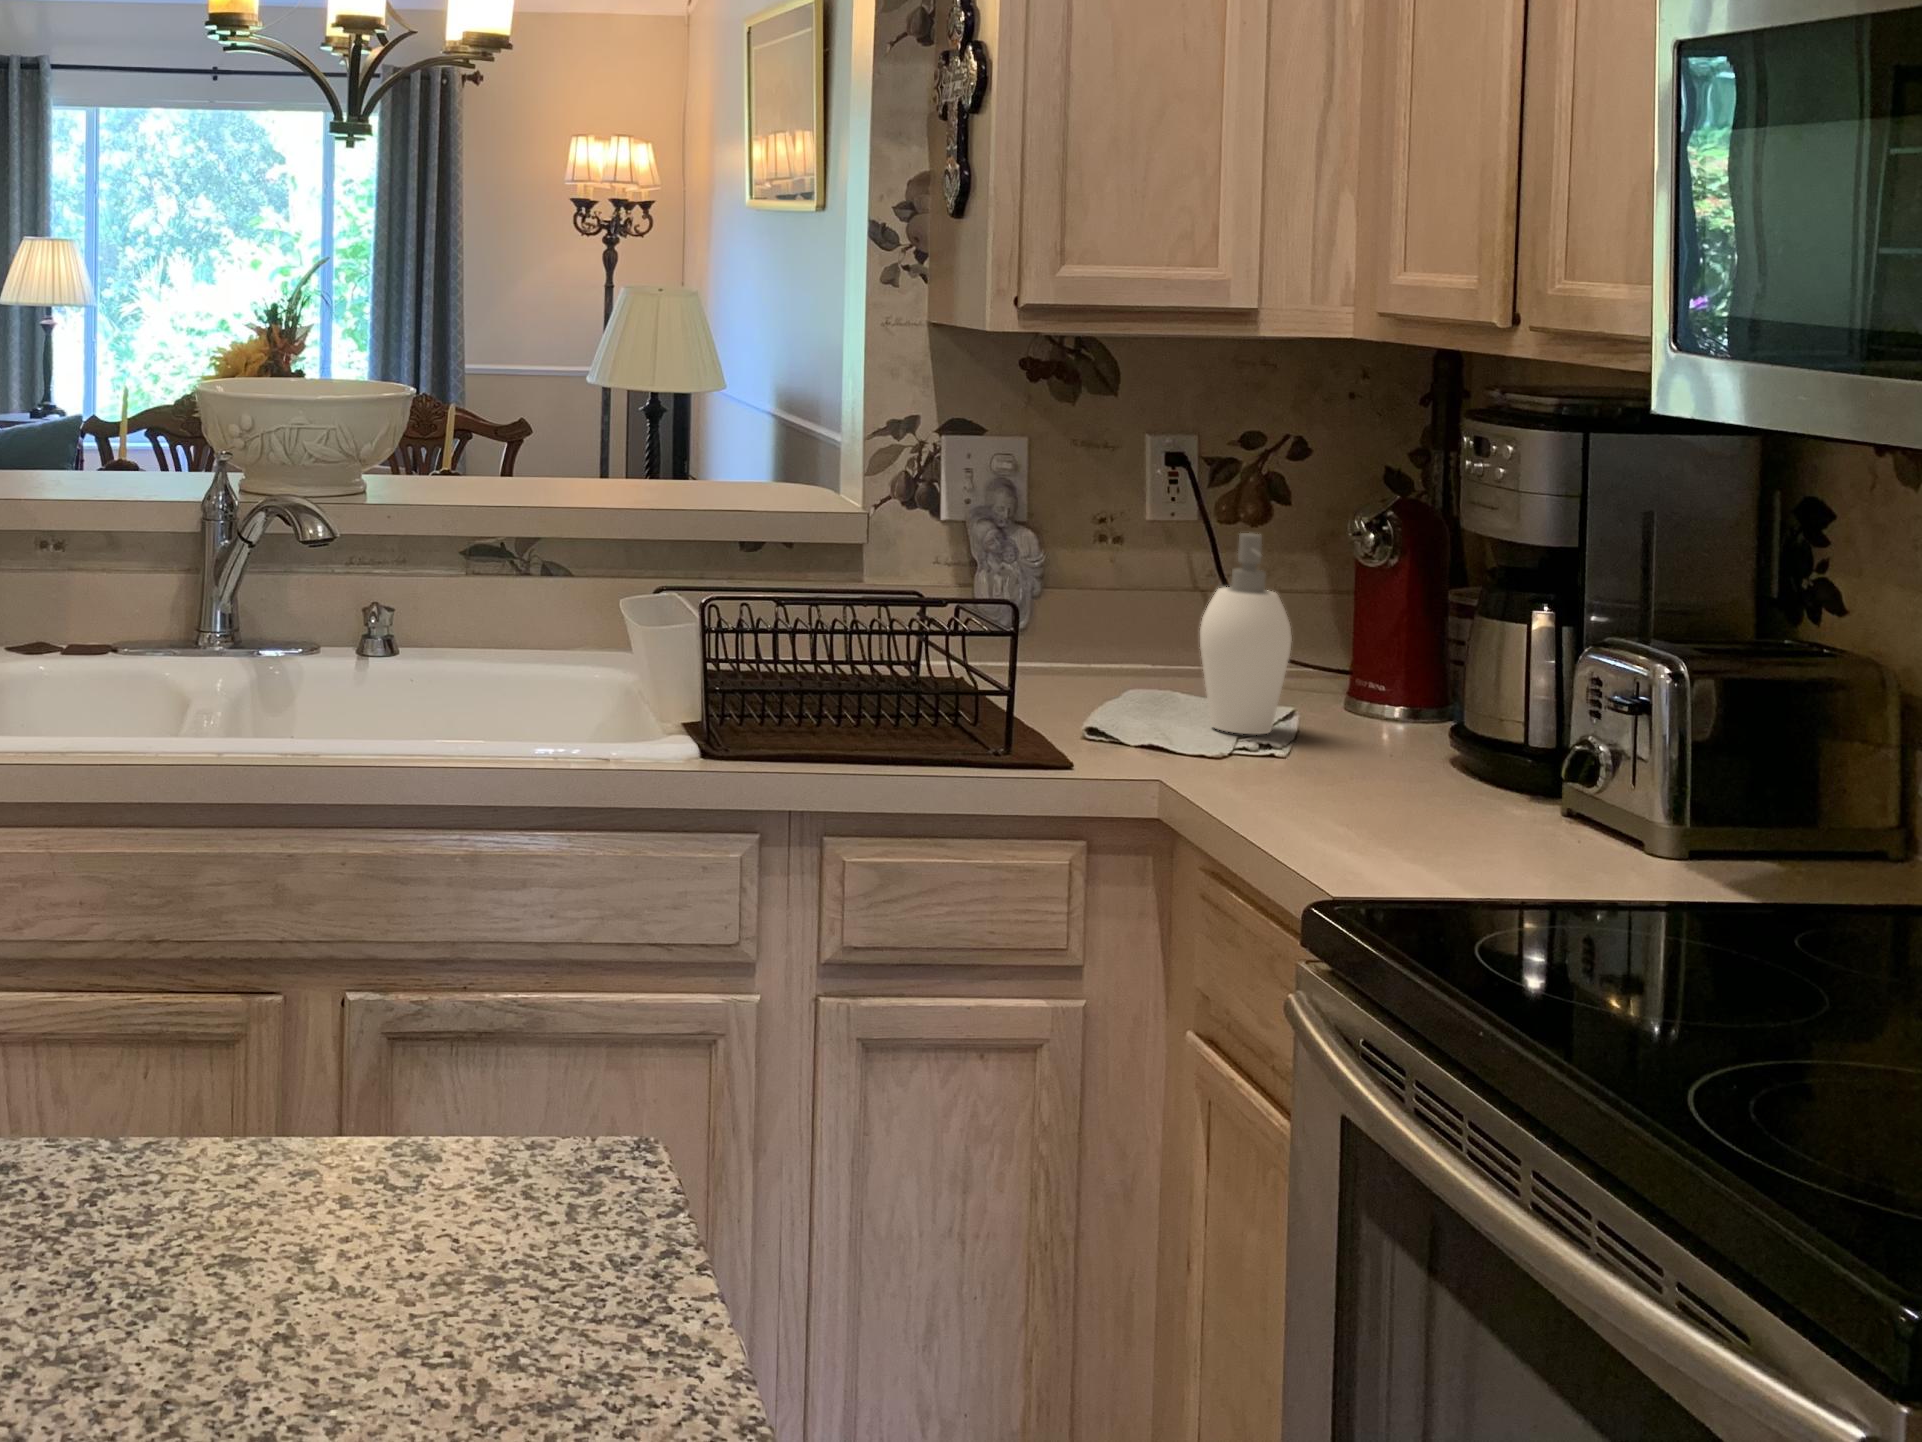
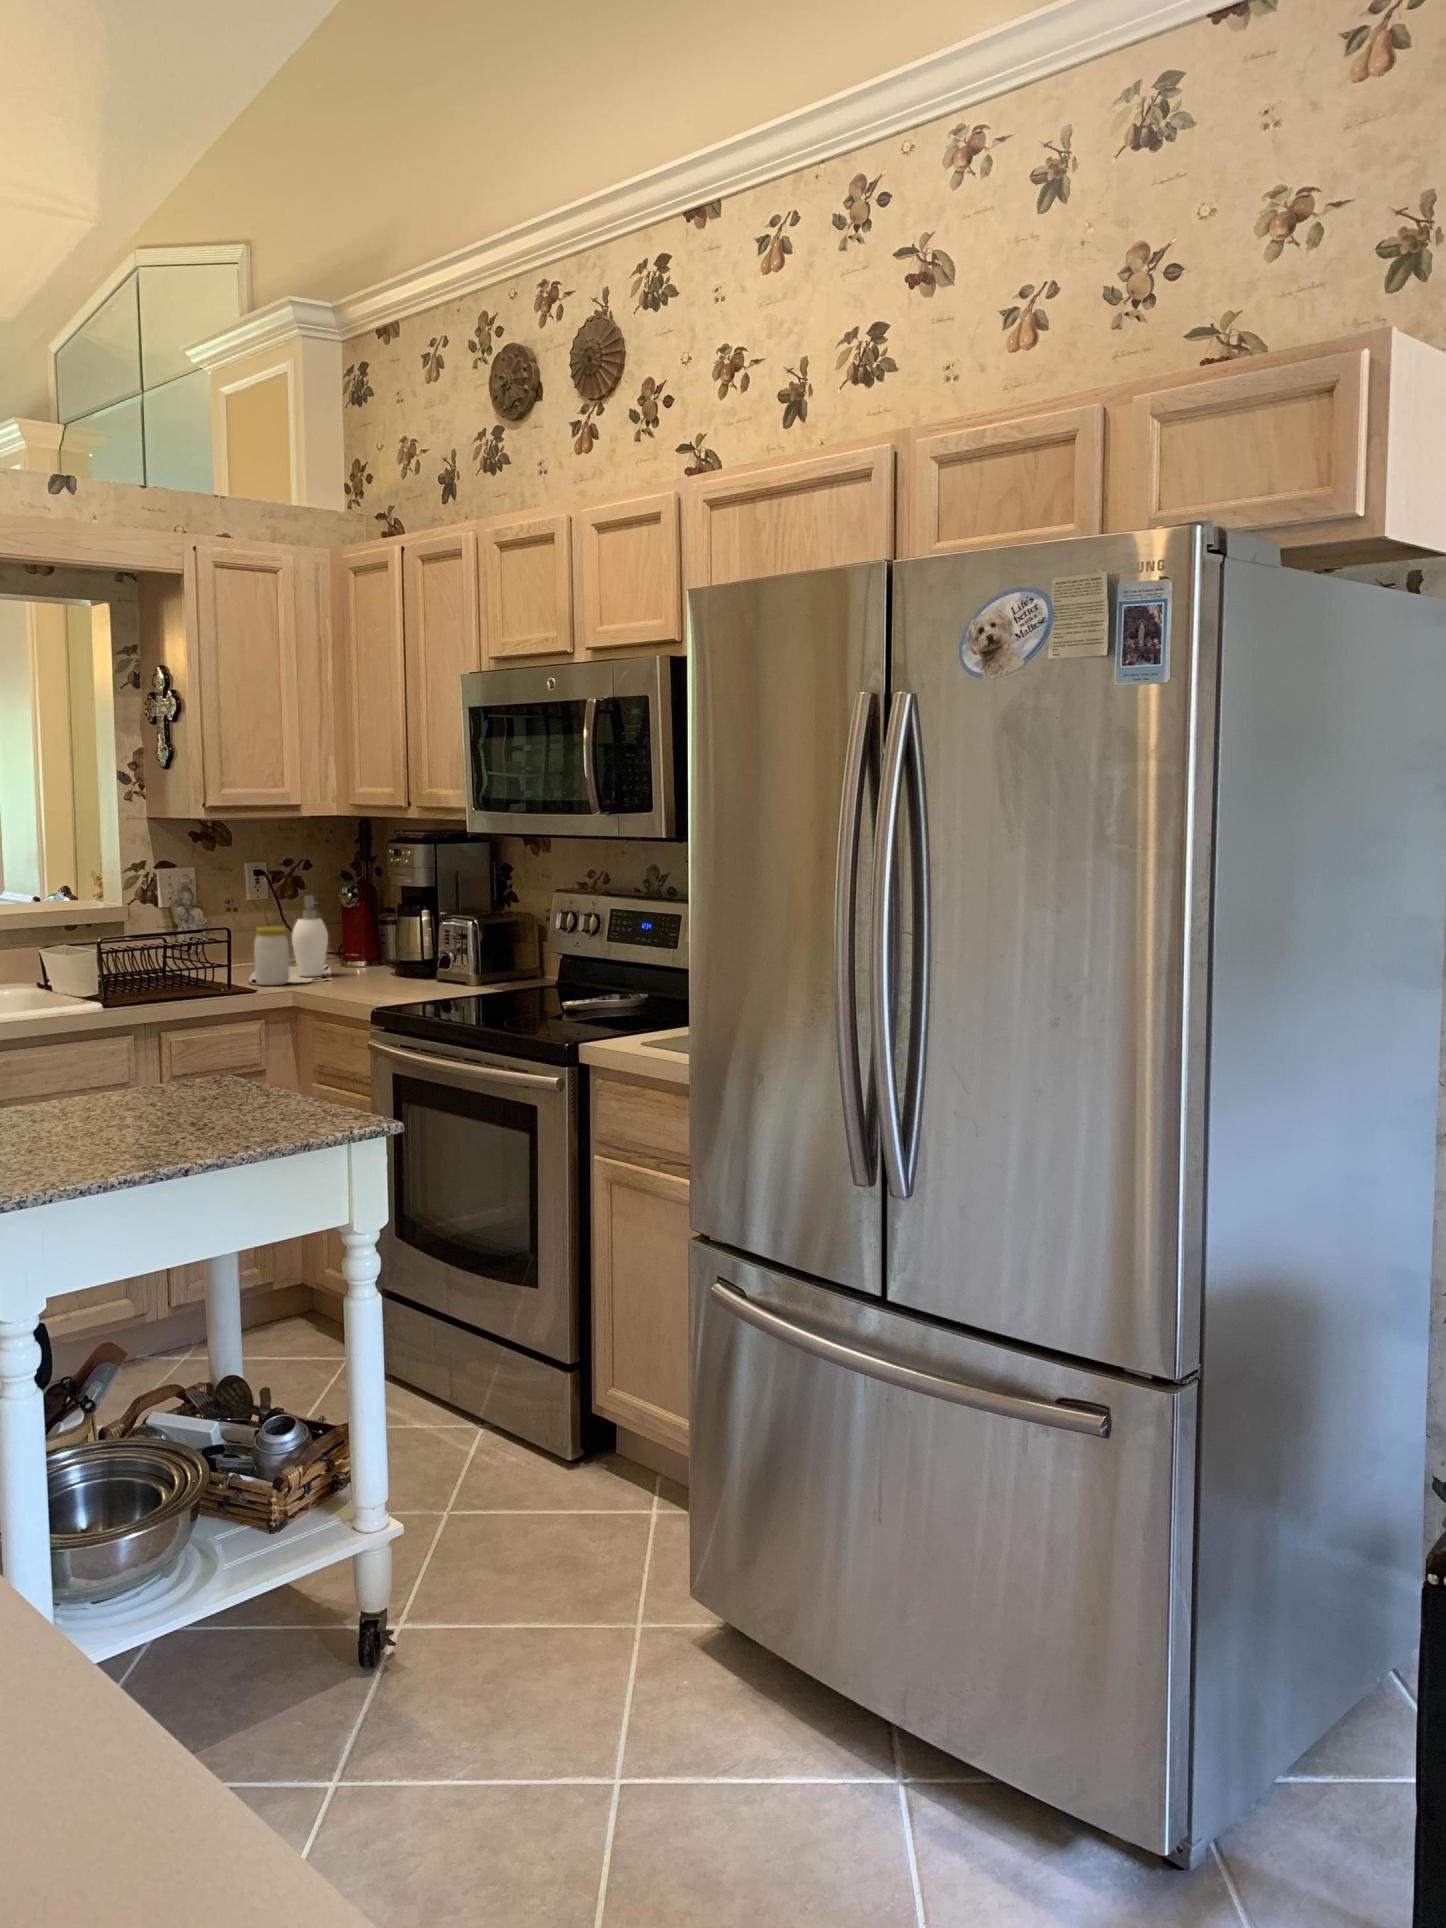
jar: none [1087,600,1173,749] -> present [254,927,289,985]

